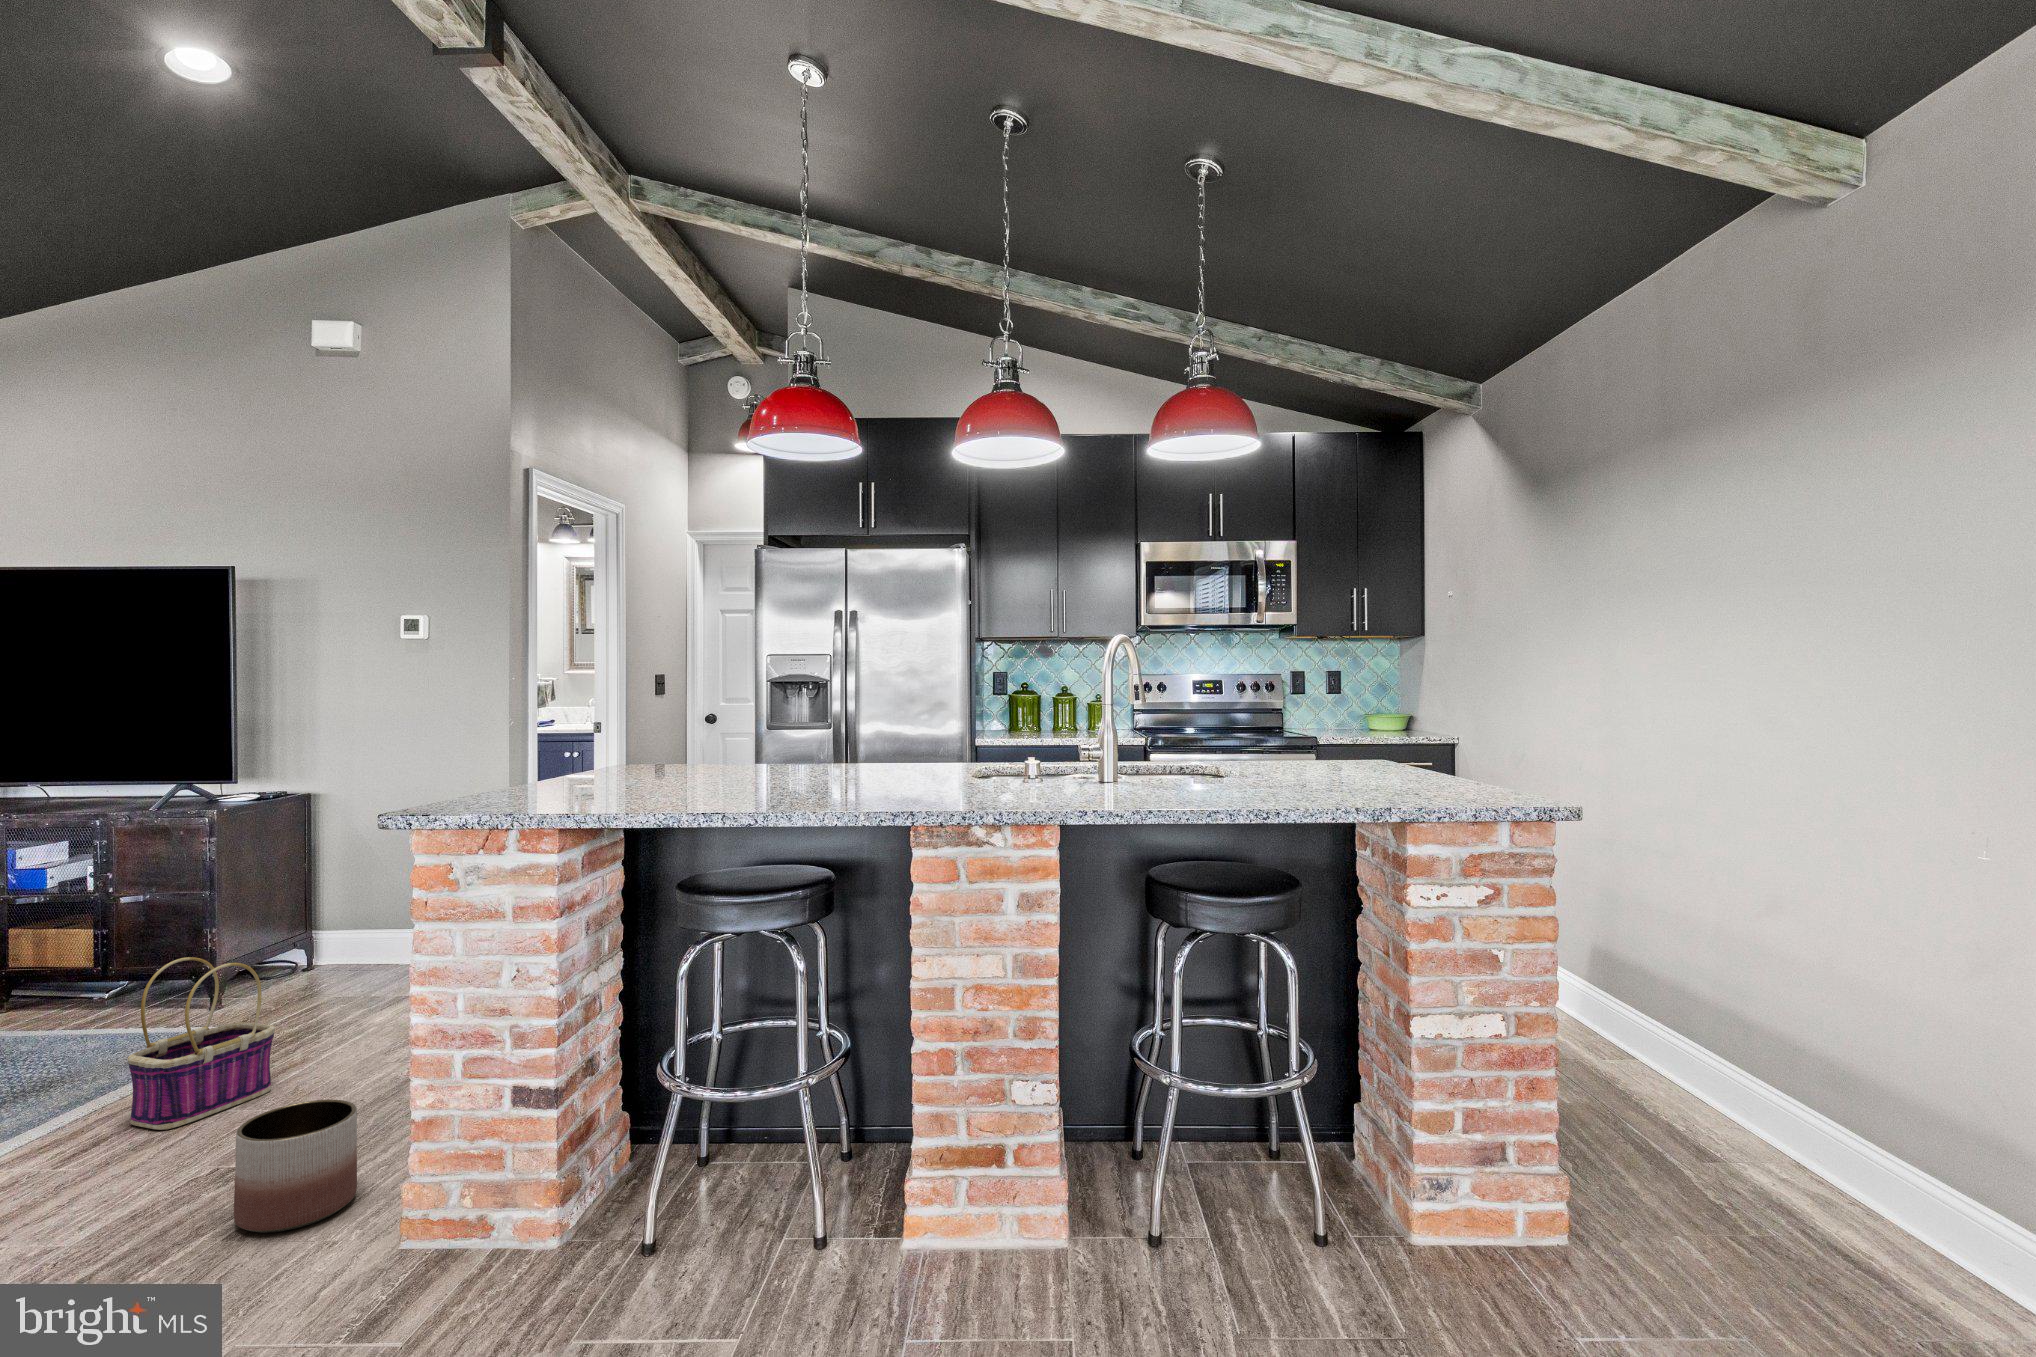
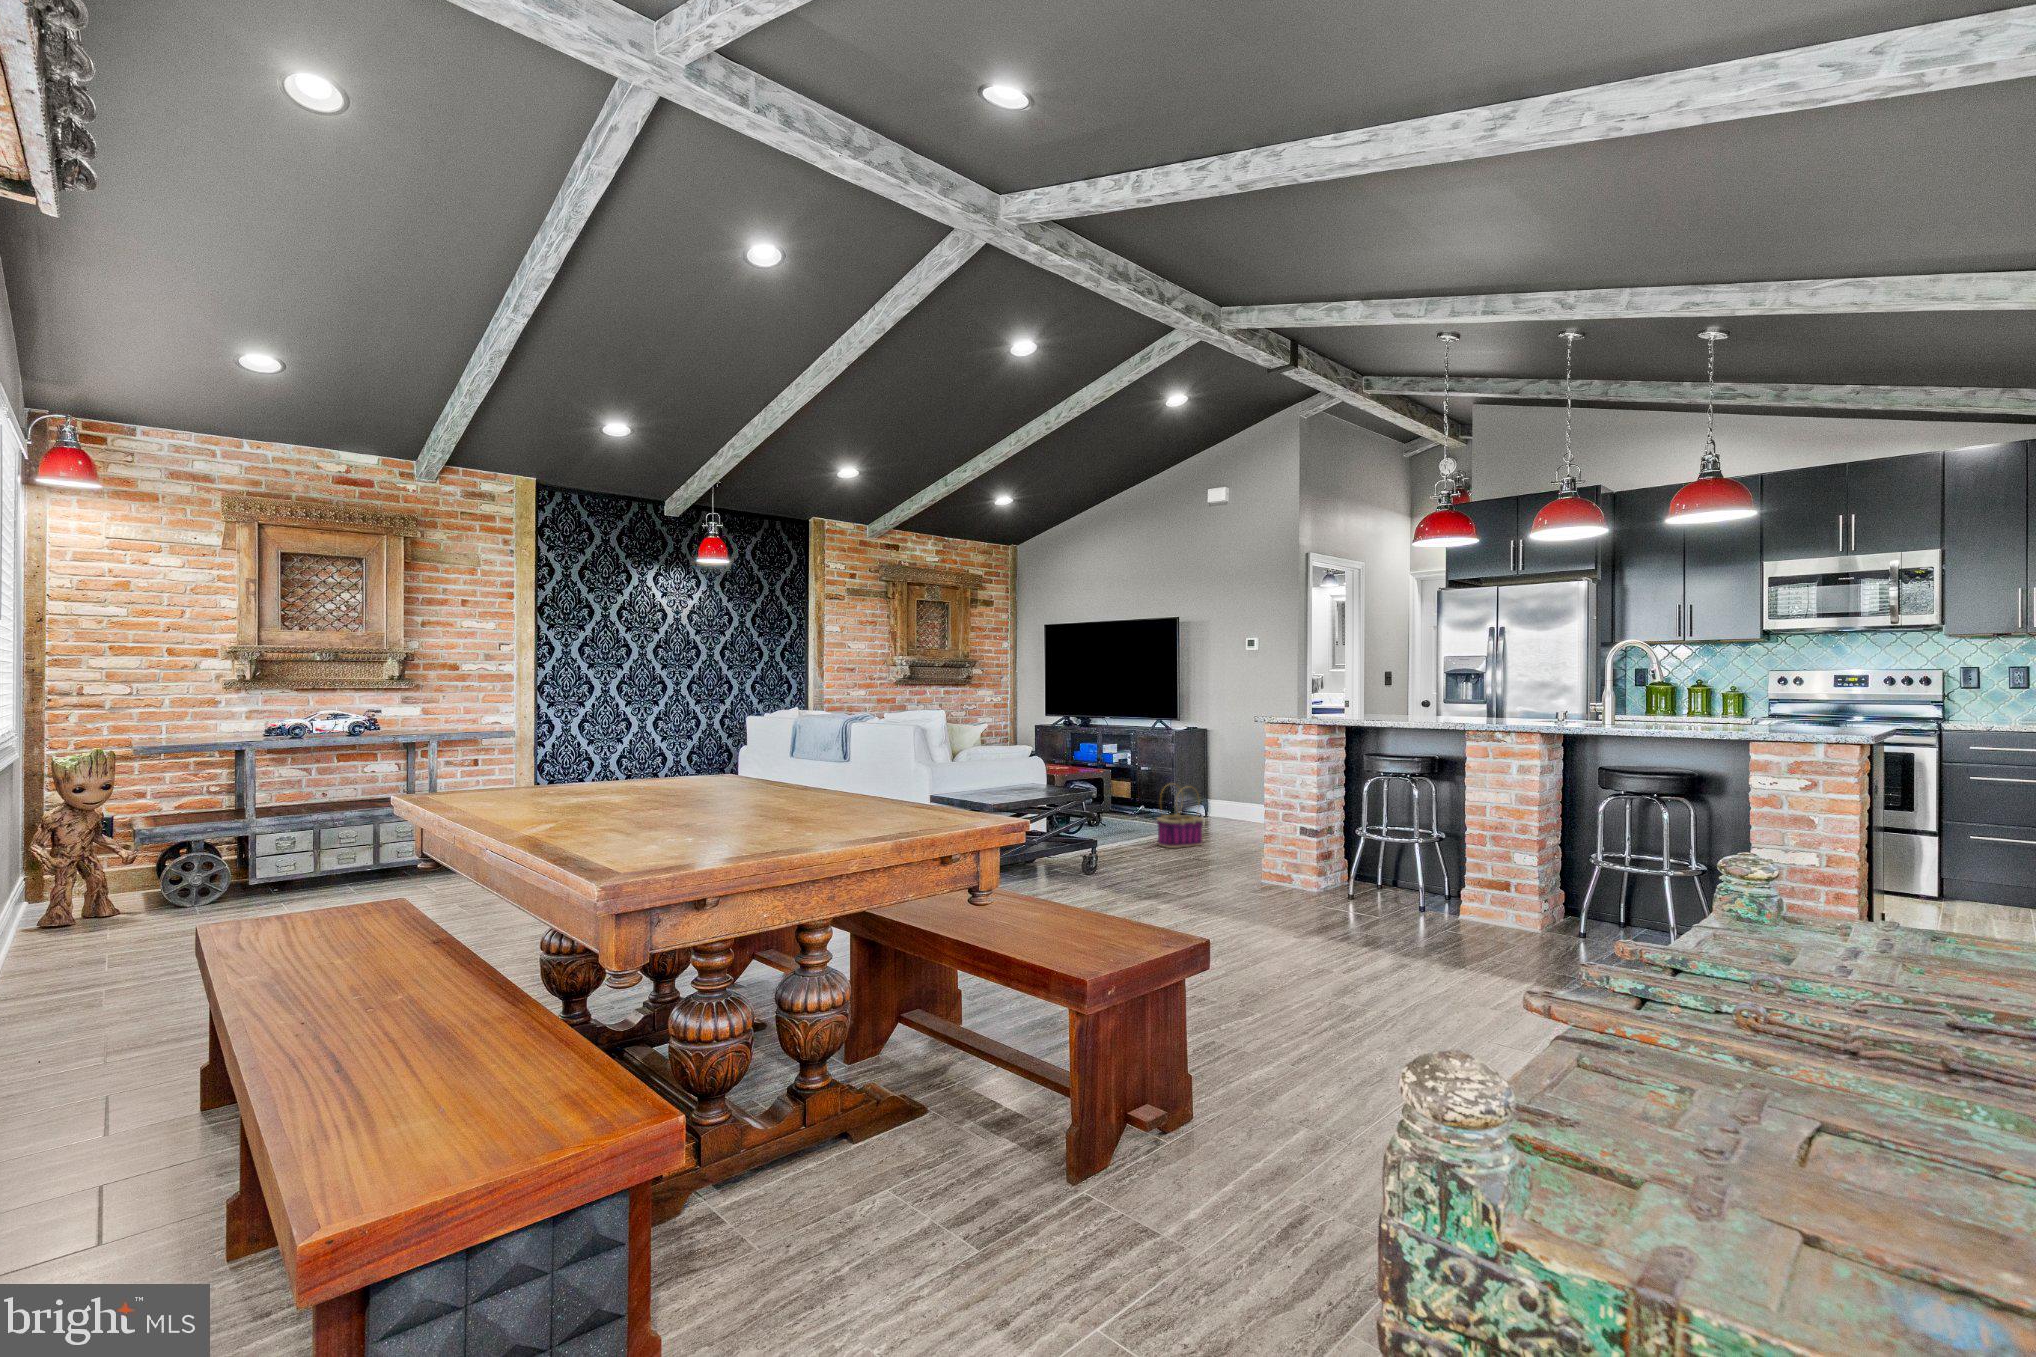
planter: present [234,1100,357,1233] -> none [1202,833,1241,874]

